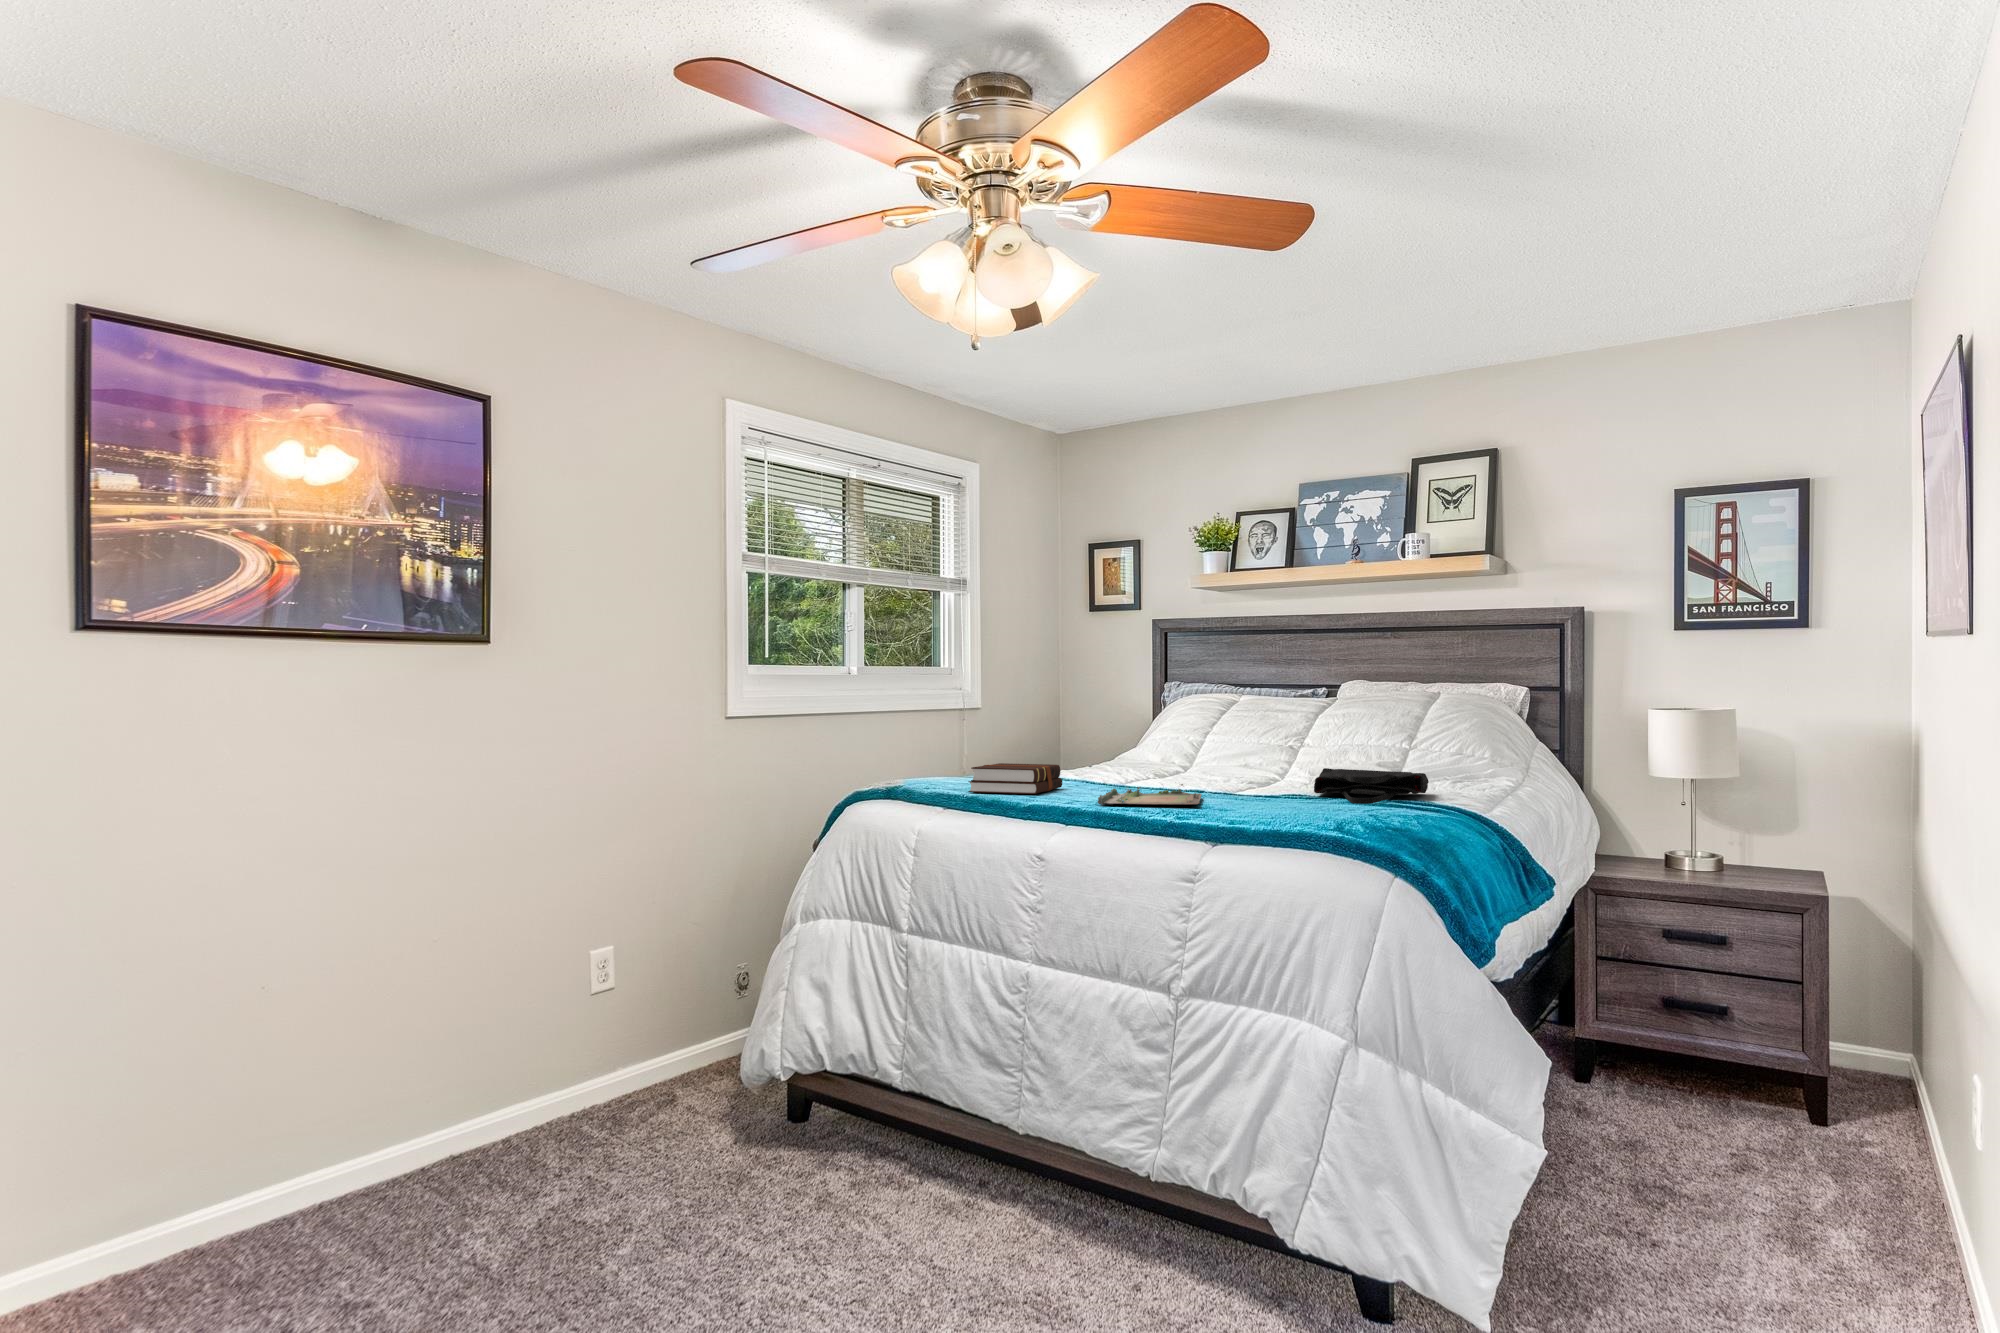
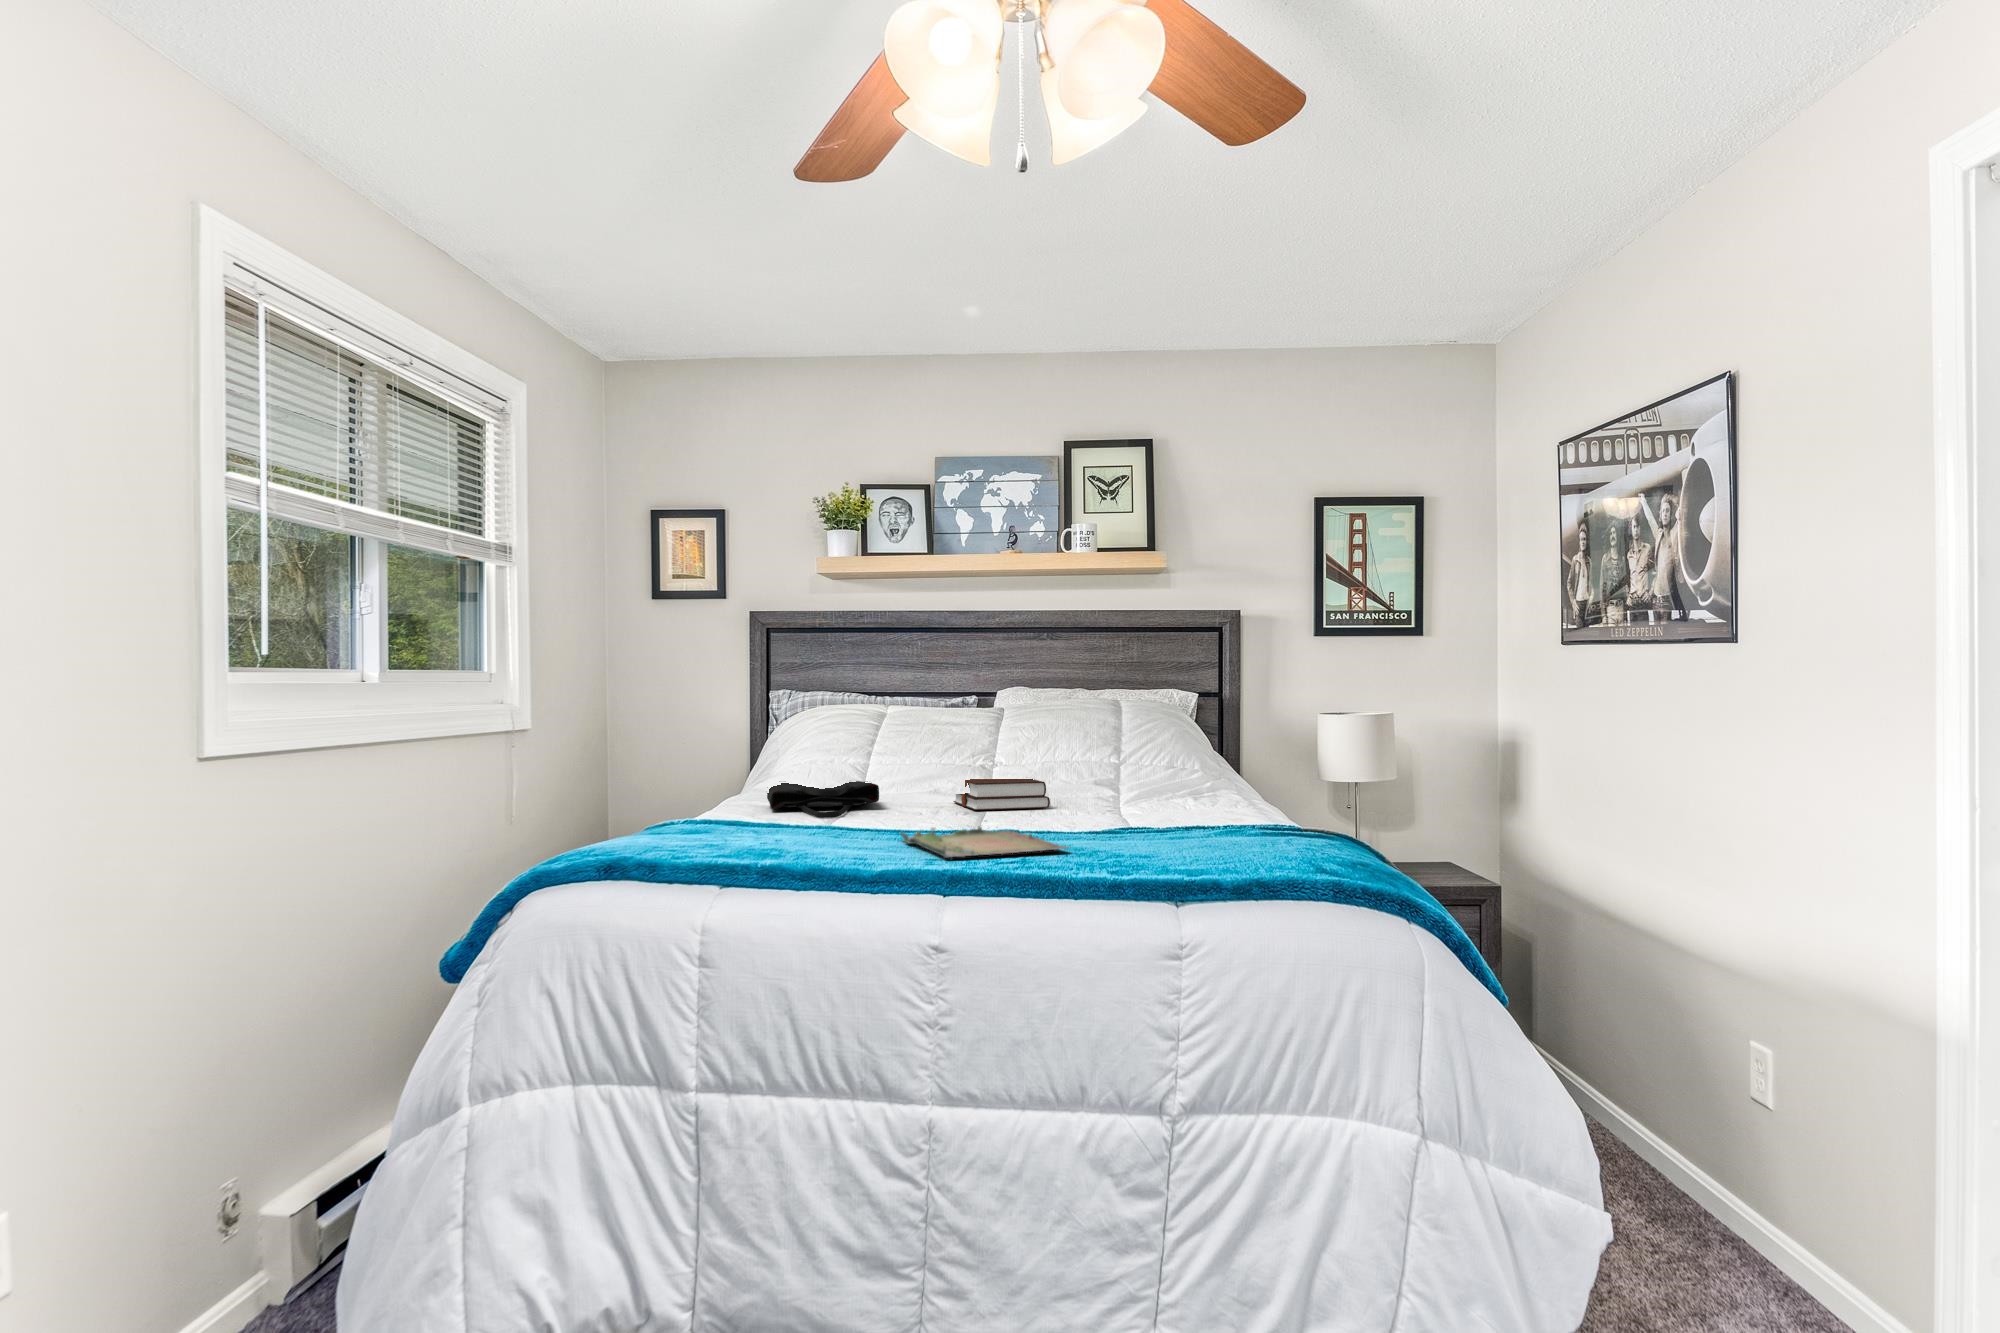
hardback book: present [968,763,1062,794] -> present [953,779,1050,810]
tote bag: present [1314,768,1429,804] -> present [767,781,879,818]

